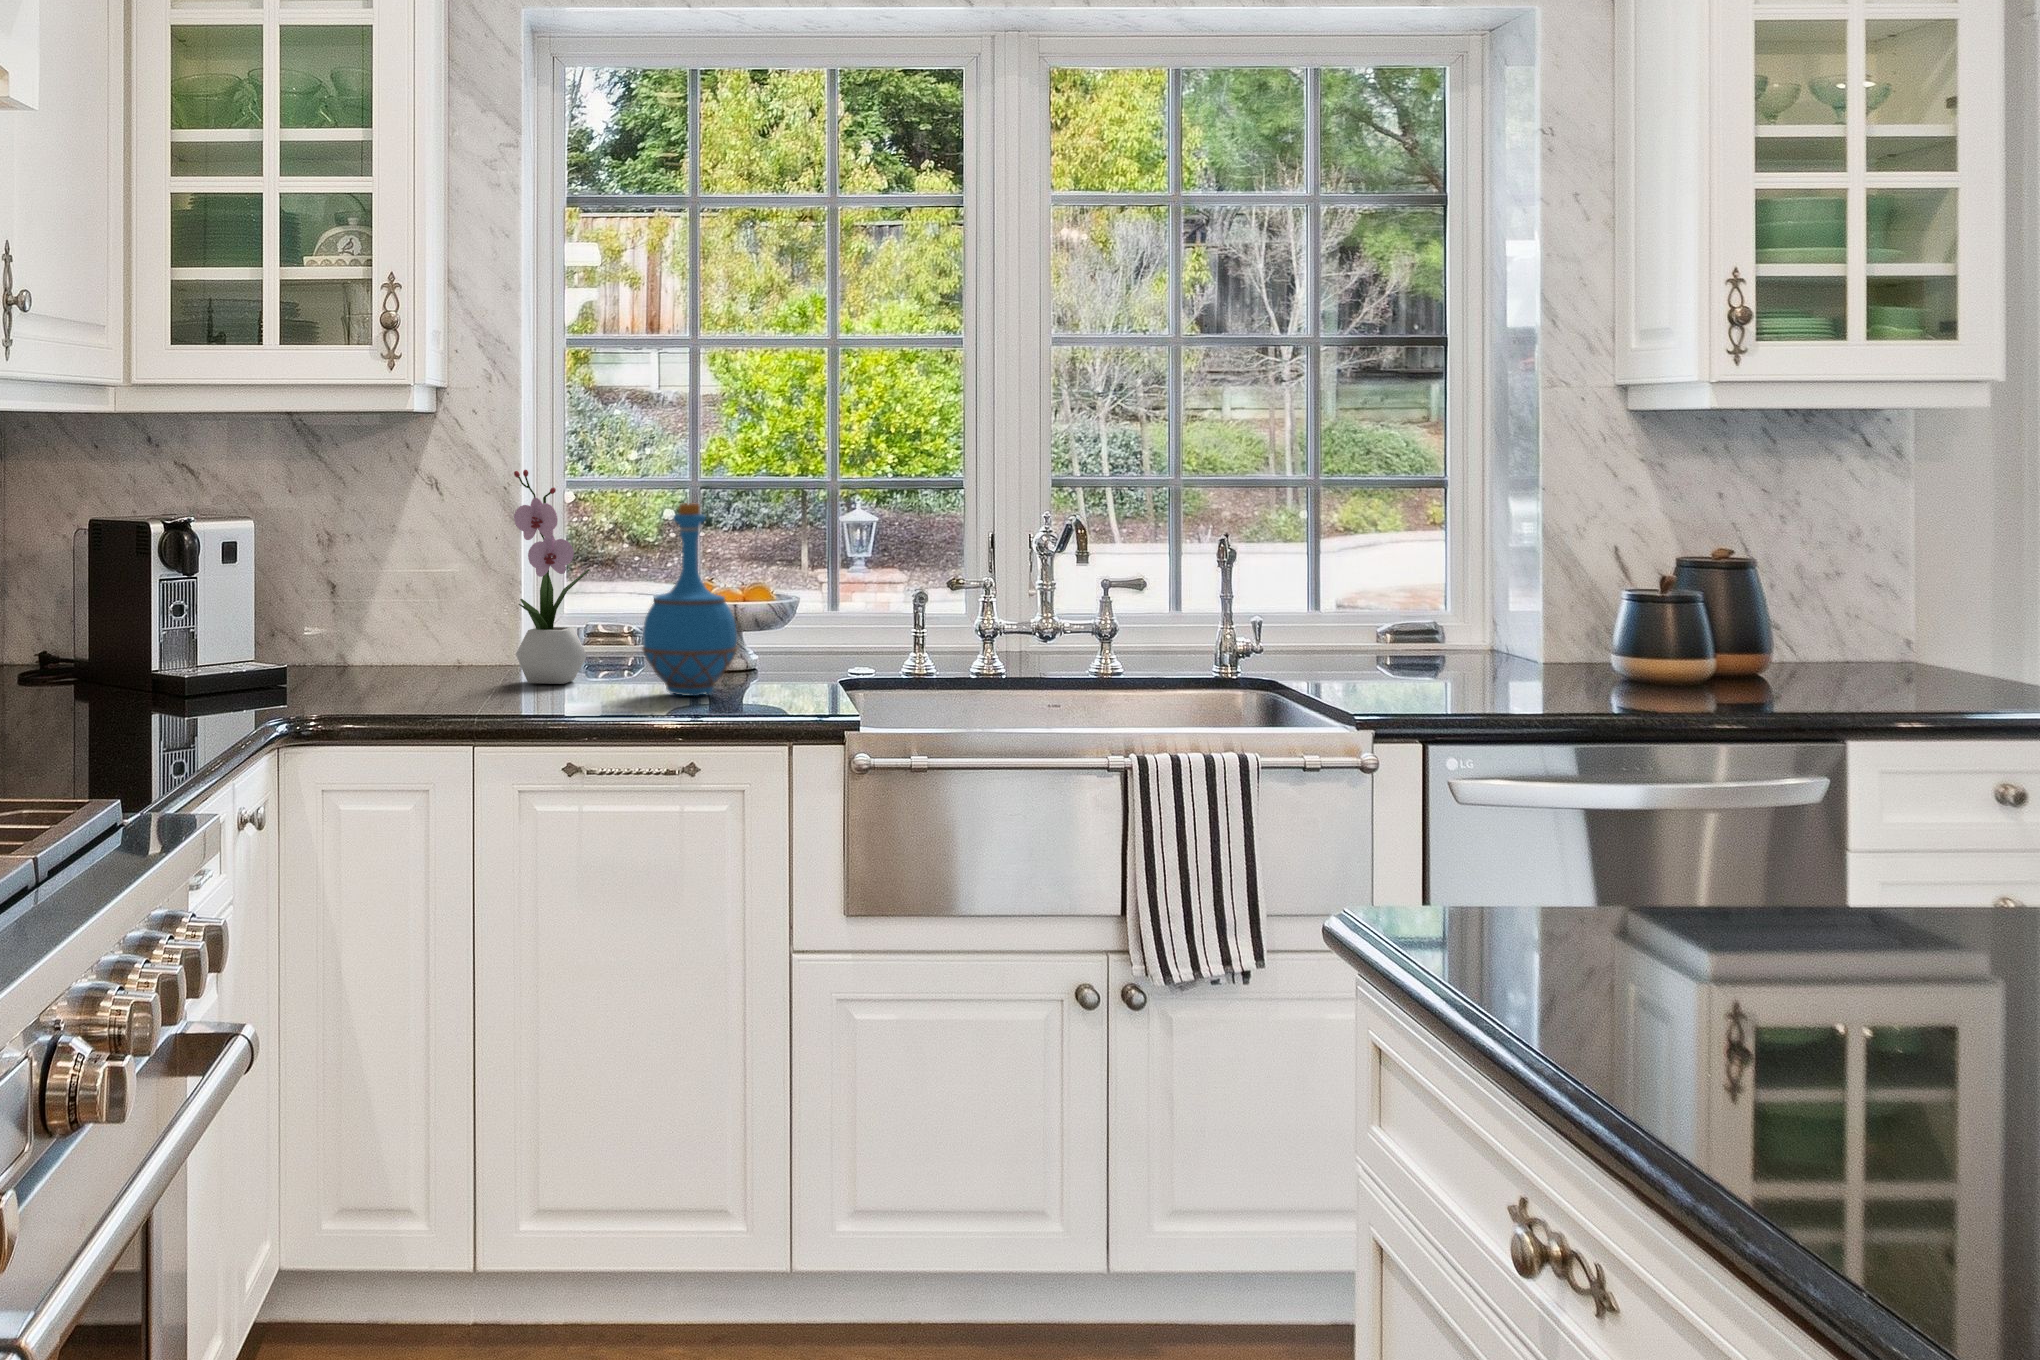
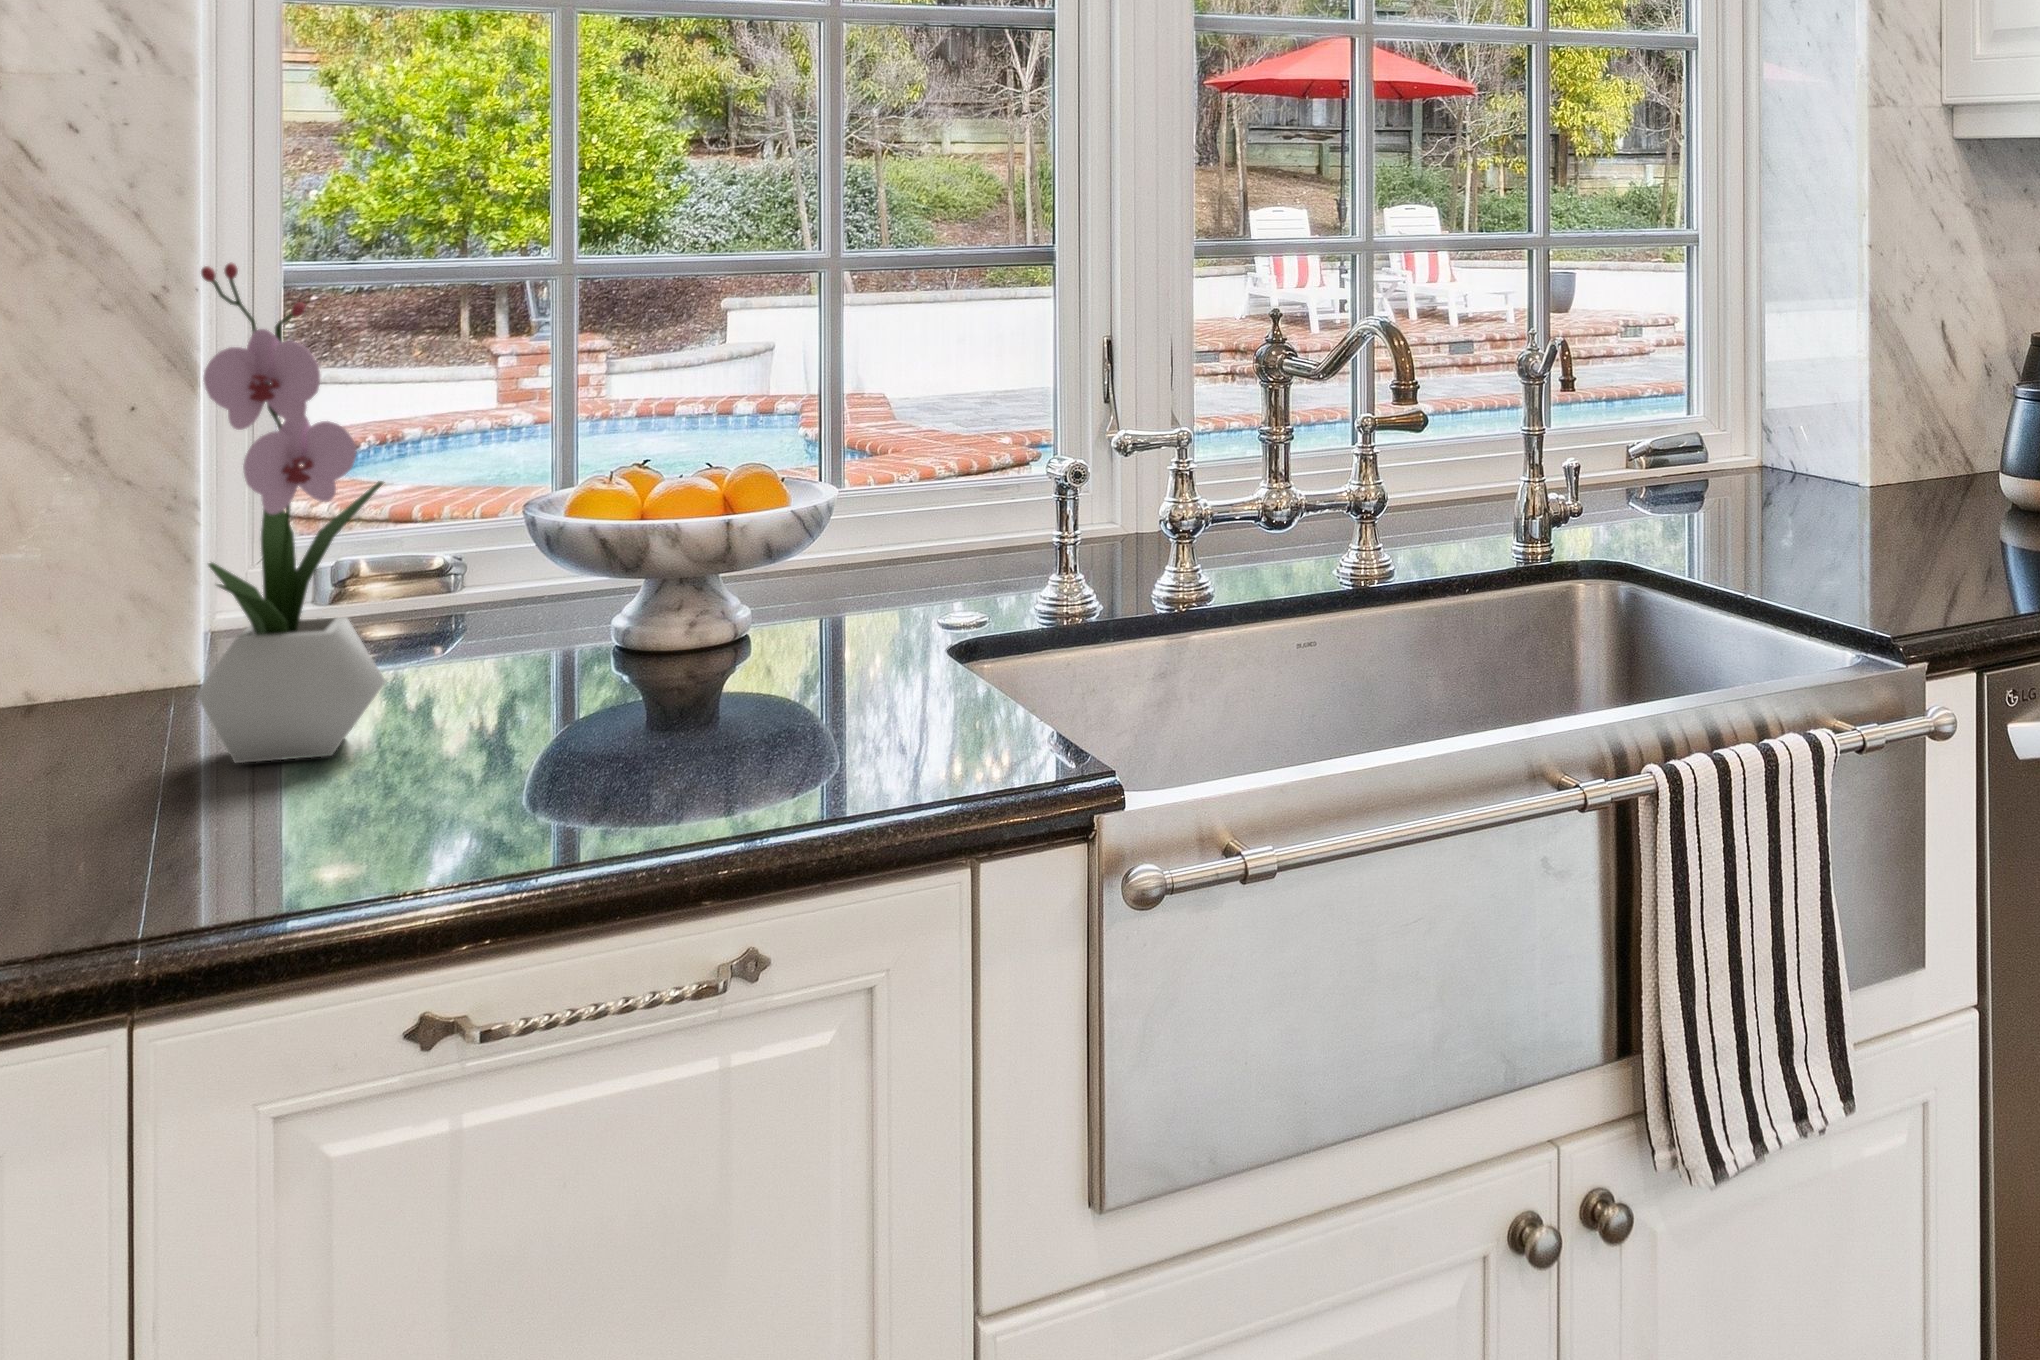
bottle: present [642,503,737,696] -> none [555,333,785,771]

